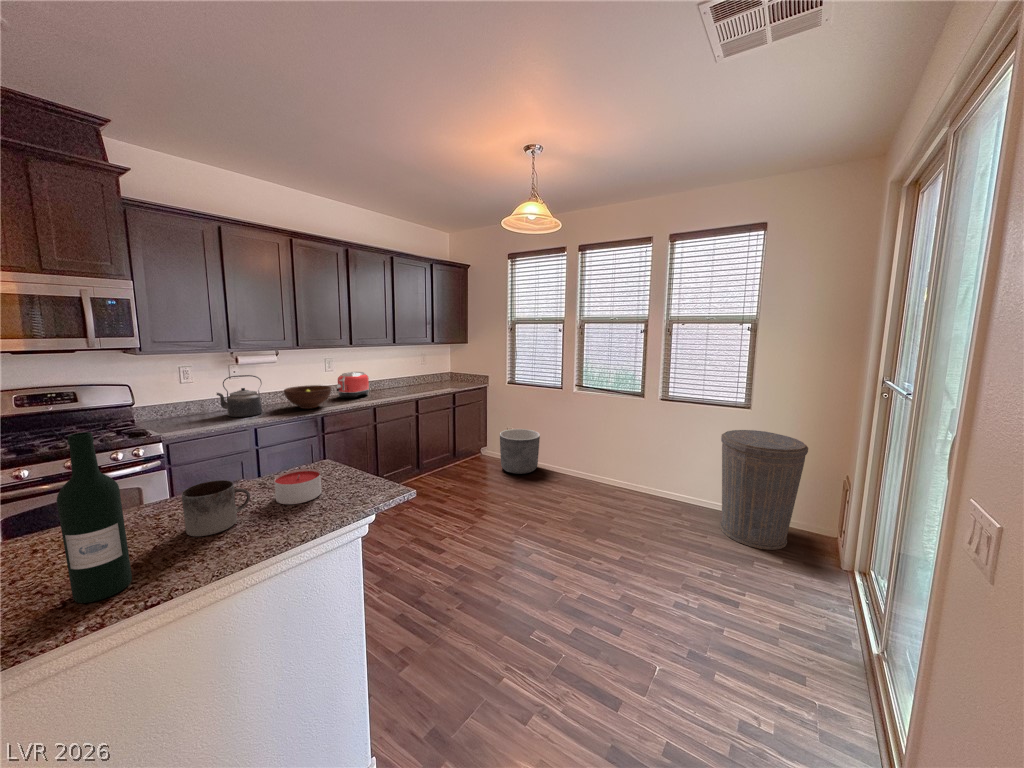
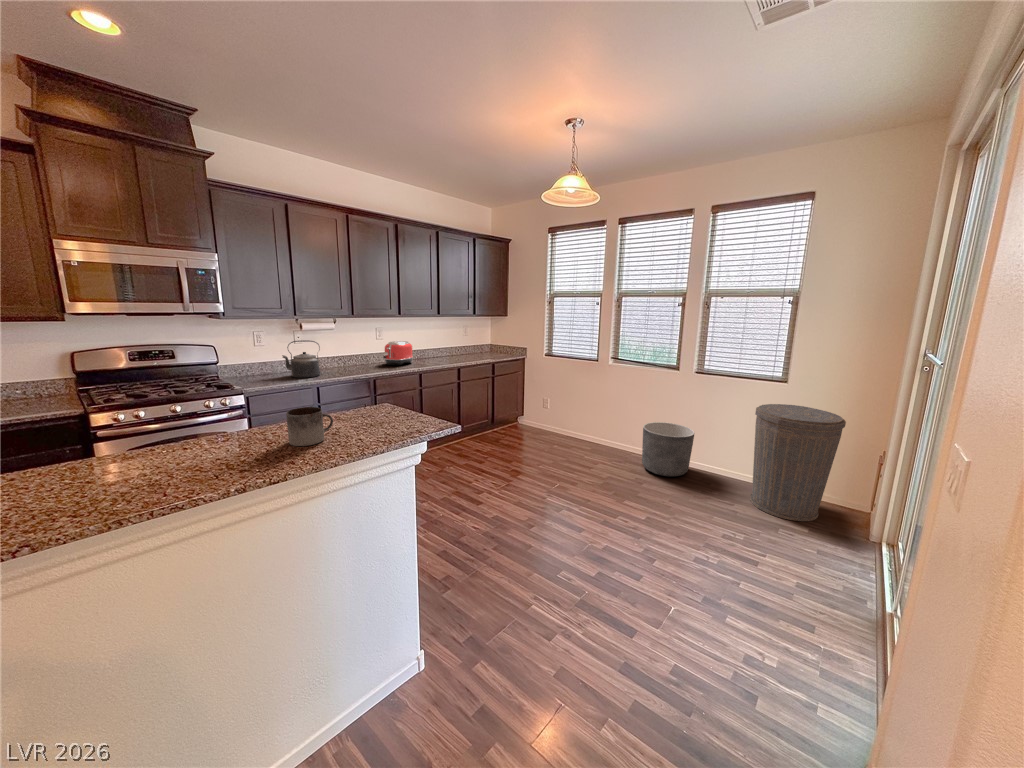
fruit bowl: present [284,385,331,409] -> none [338,352,380,373]
planter: present [500,429,540,474] -> present [642,422,695,476]
wine bottle: present [57,432,132,603] -> none [218,355,262,475]
candle: present [274,469,321,504] -> none [349,407,385,431]

